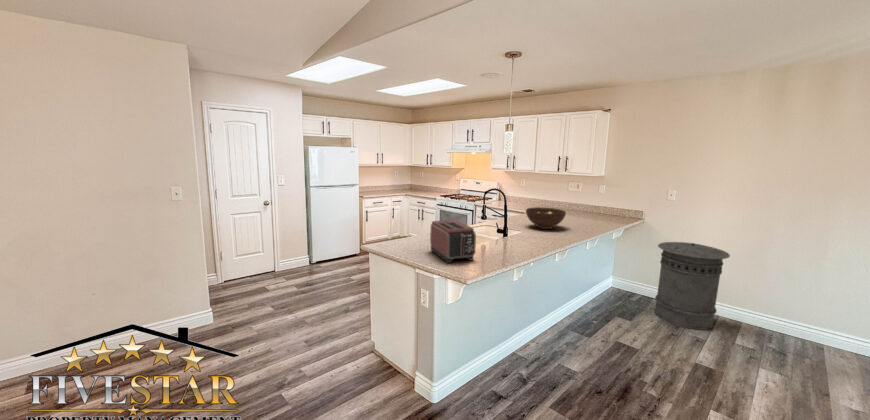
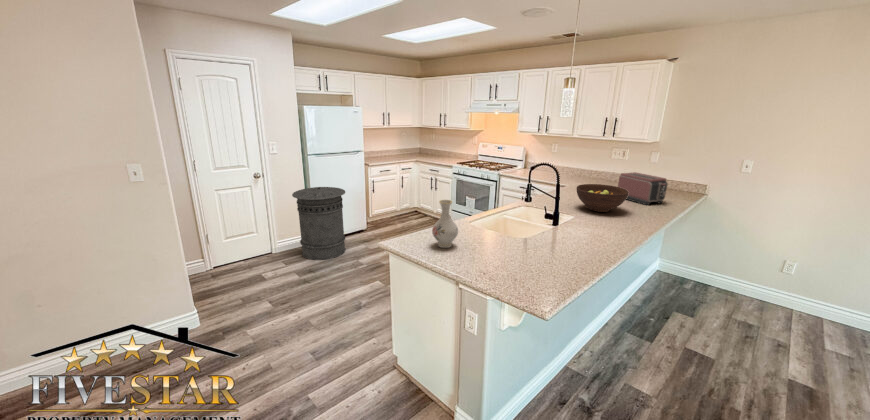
vase: none [402,212,421,248] -> present [432,200,458,248]
toaster: present [430,220,476,263] -> present [618,172,668,205]
trash can: present [654,242,730,329] -> present [292,187,346,260]

